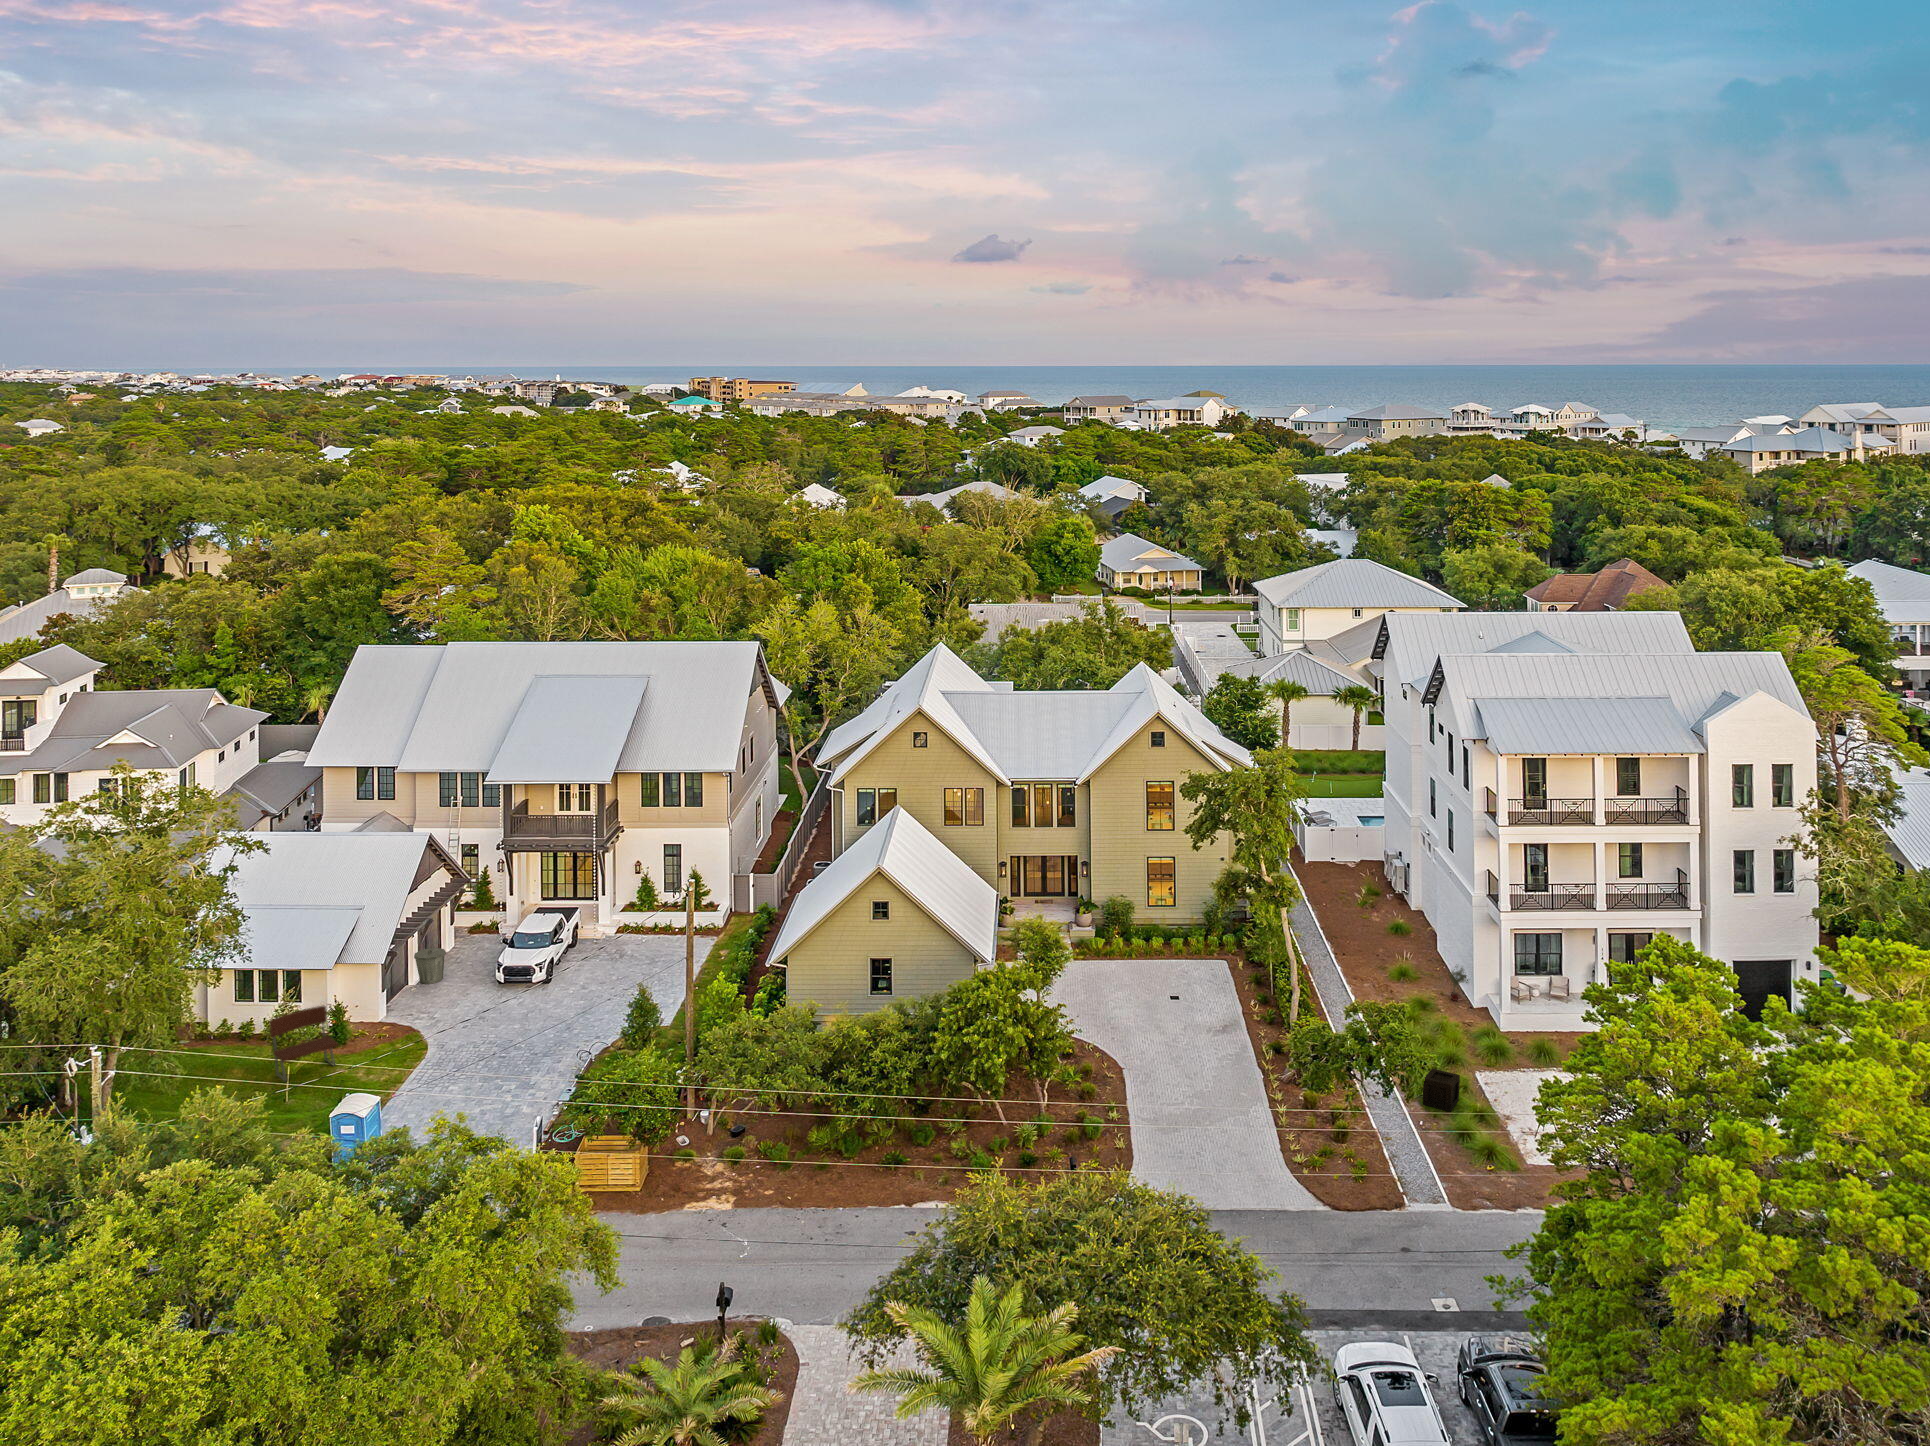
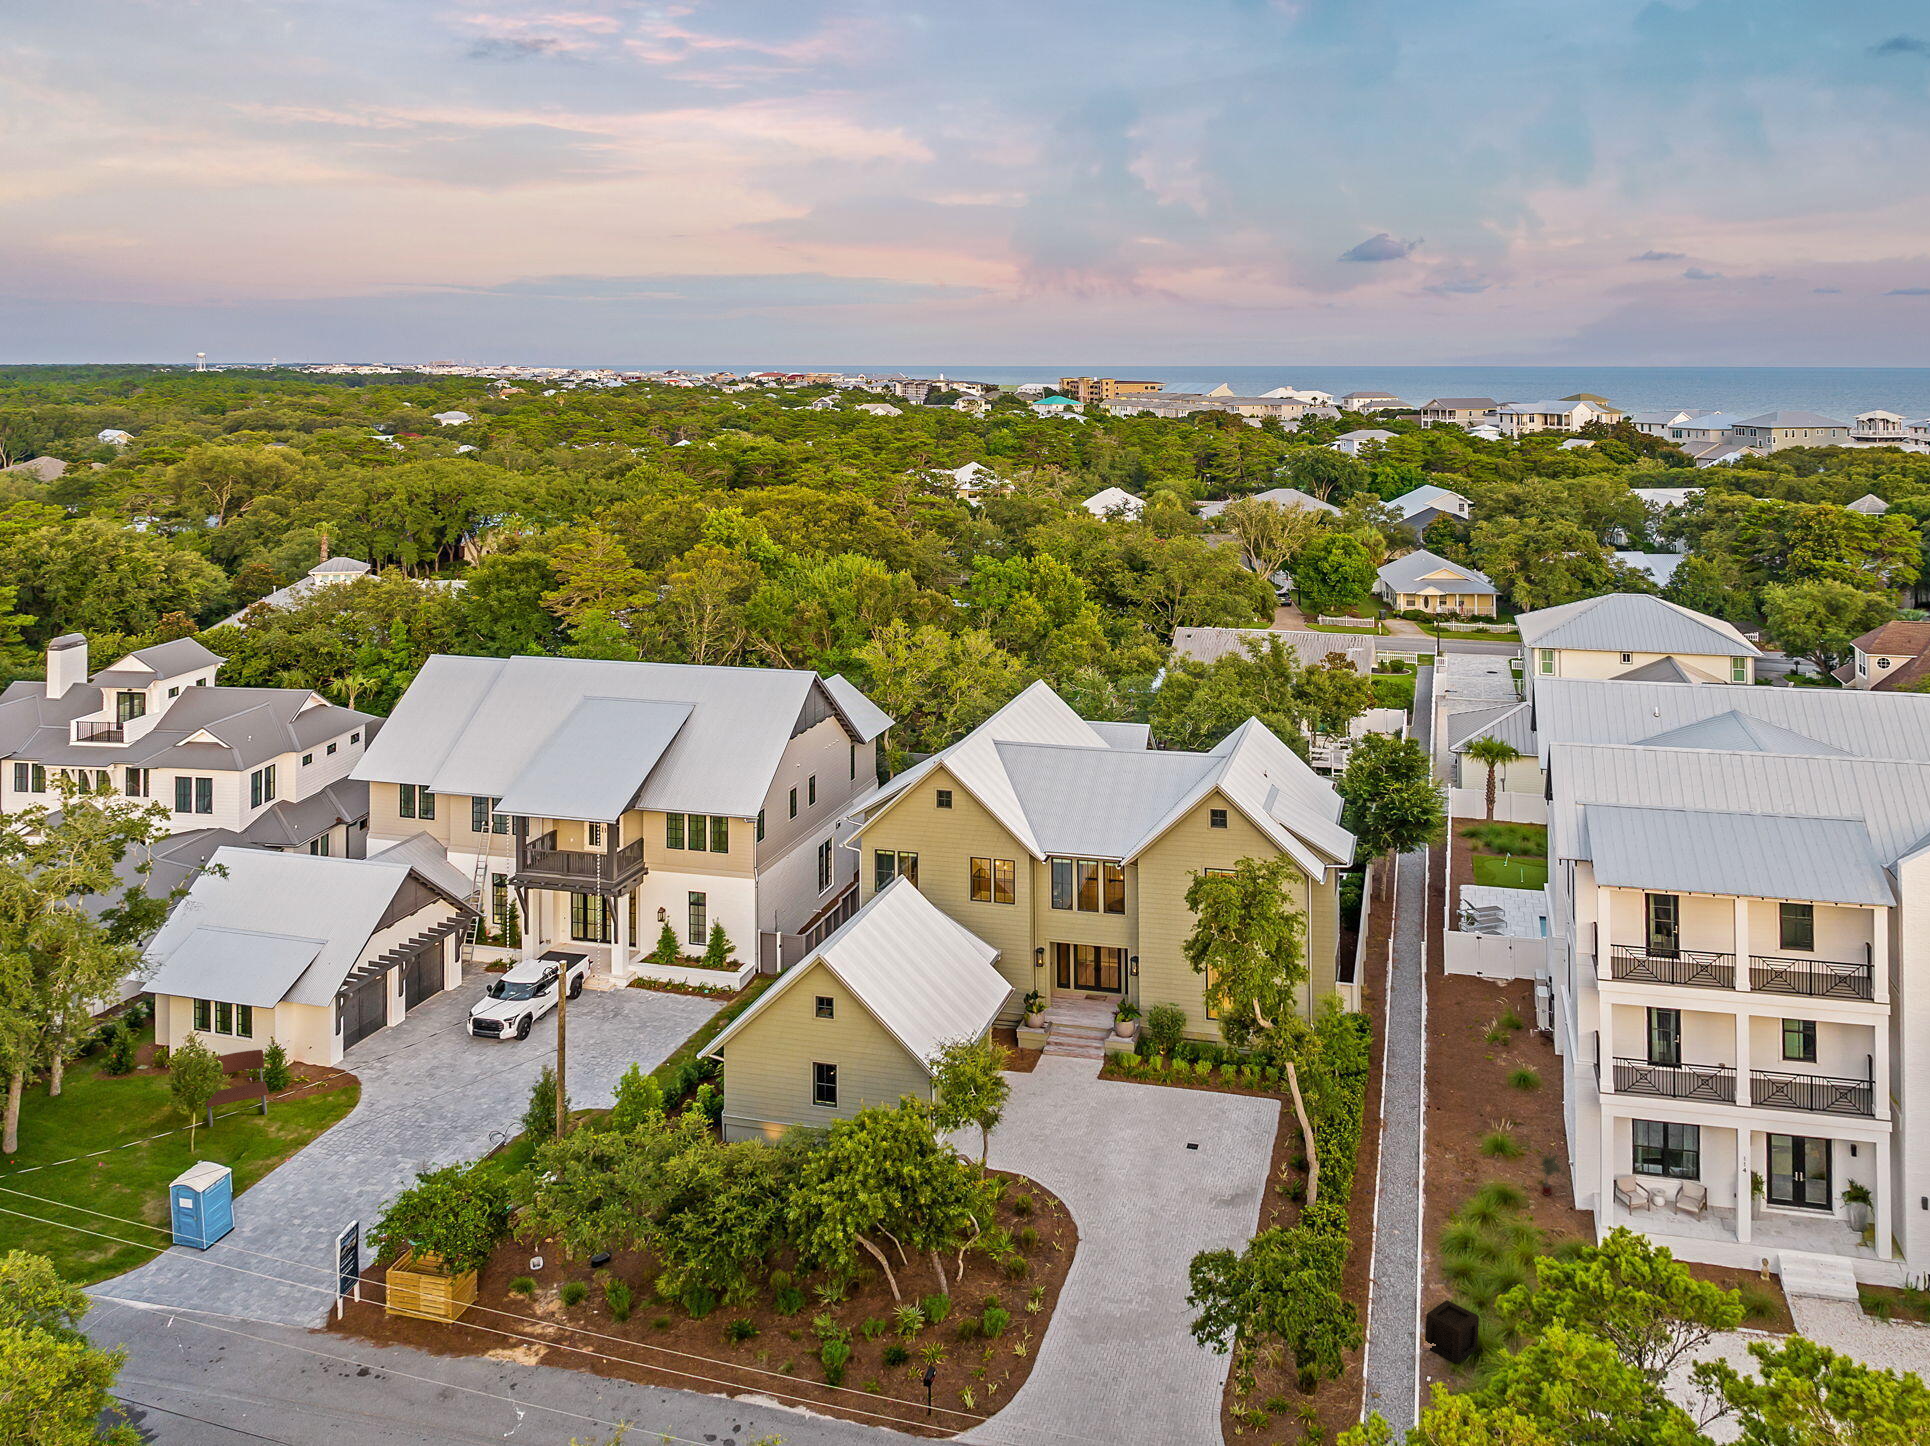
trash can: present [414,948,446,984] -> none [399,989,432,1027]

